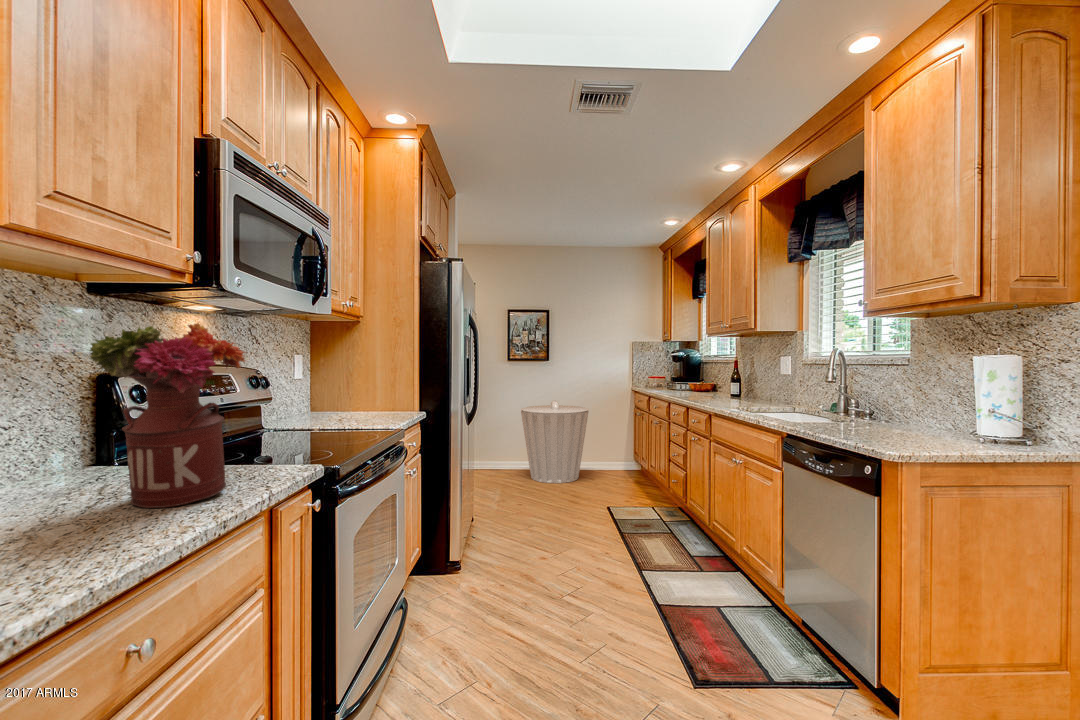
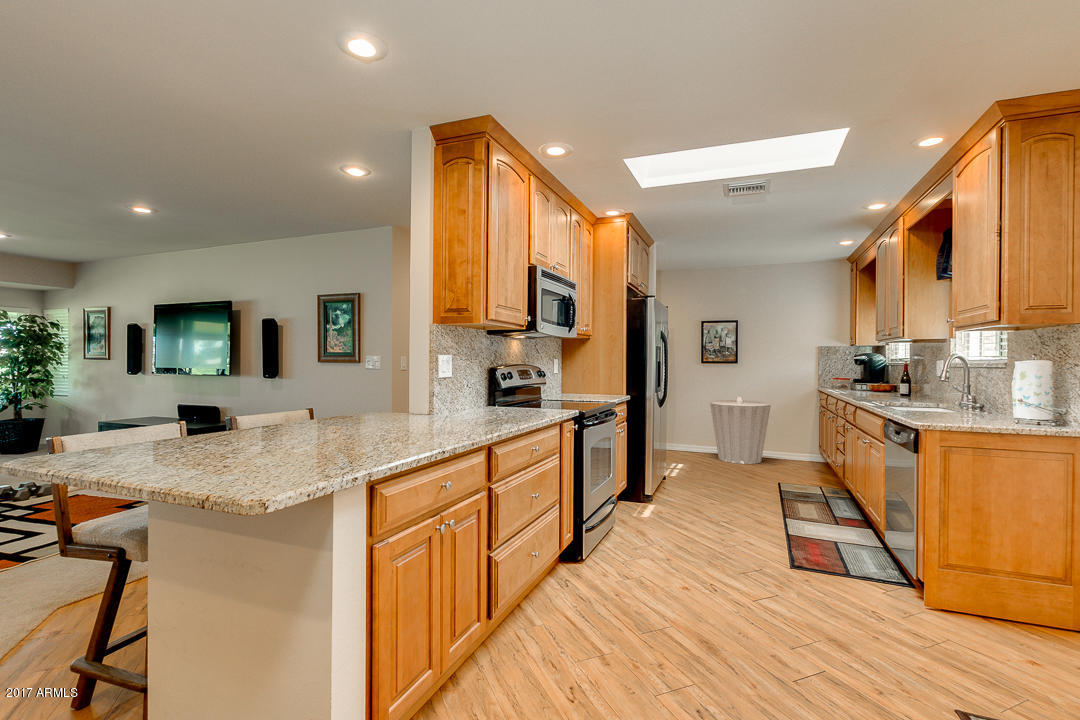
flower arrangement: present [89,323,246,508] -> none [506,348,552,415]

